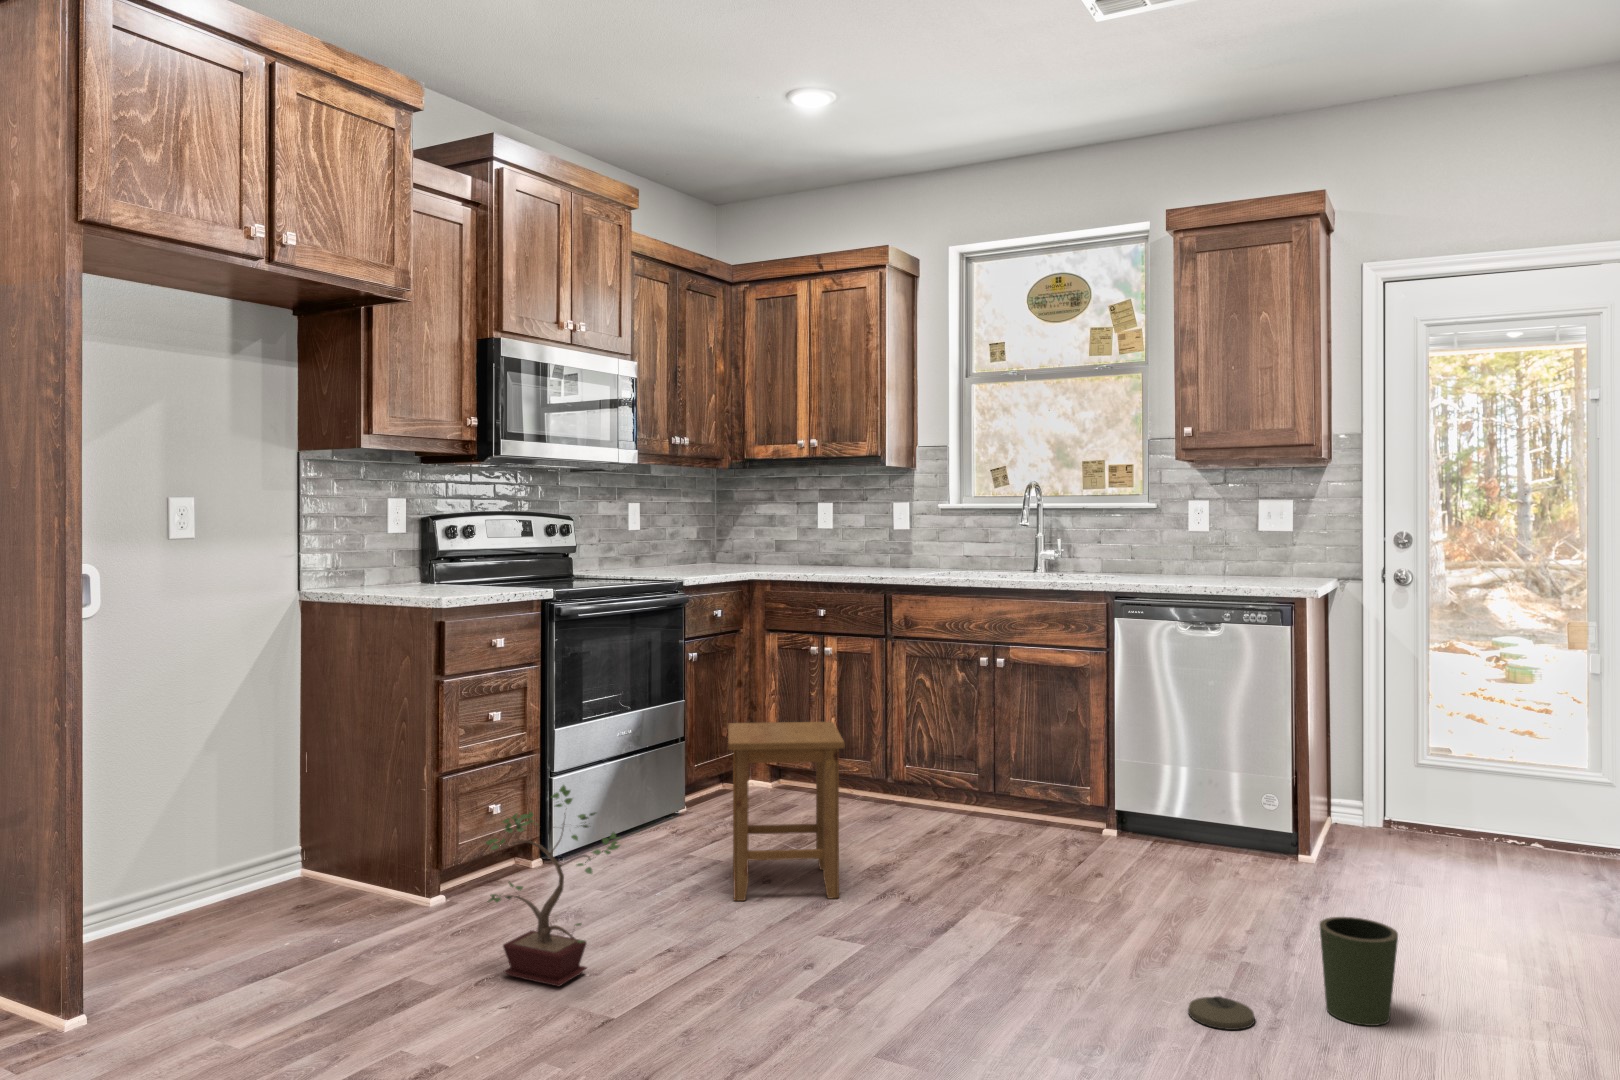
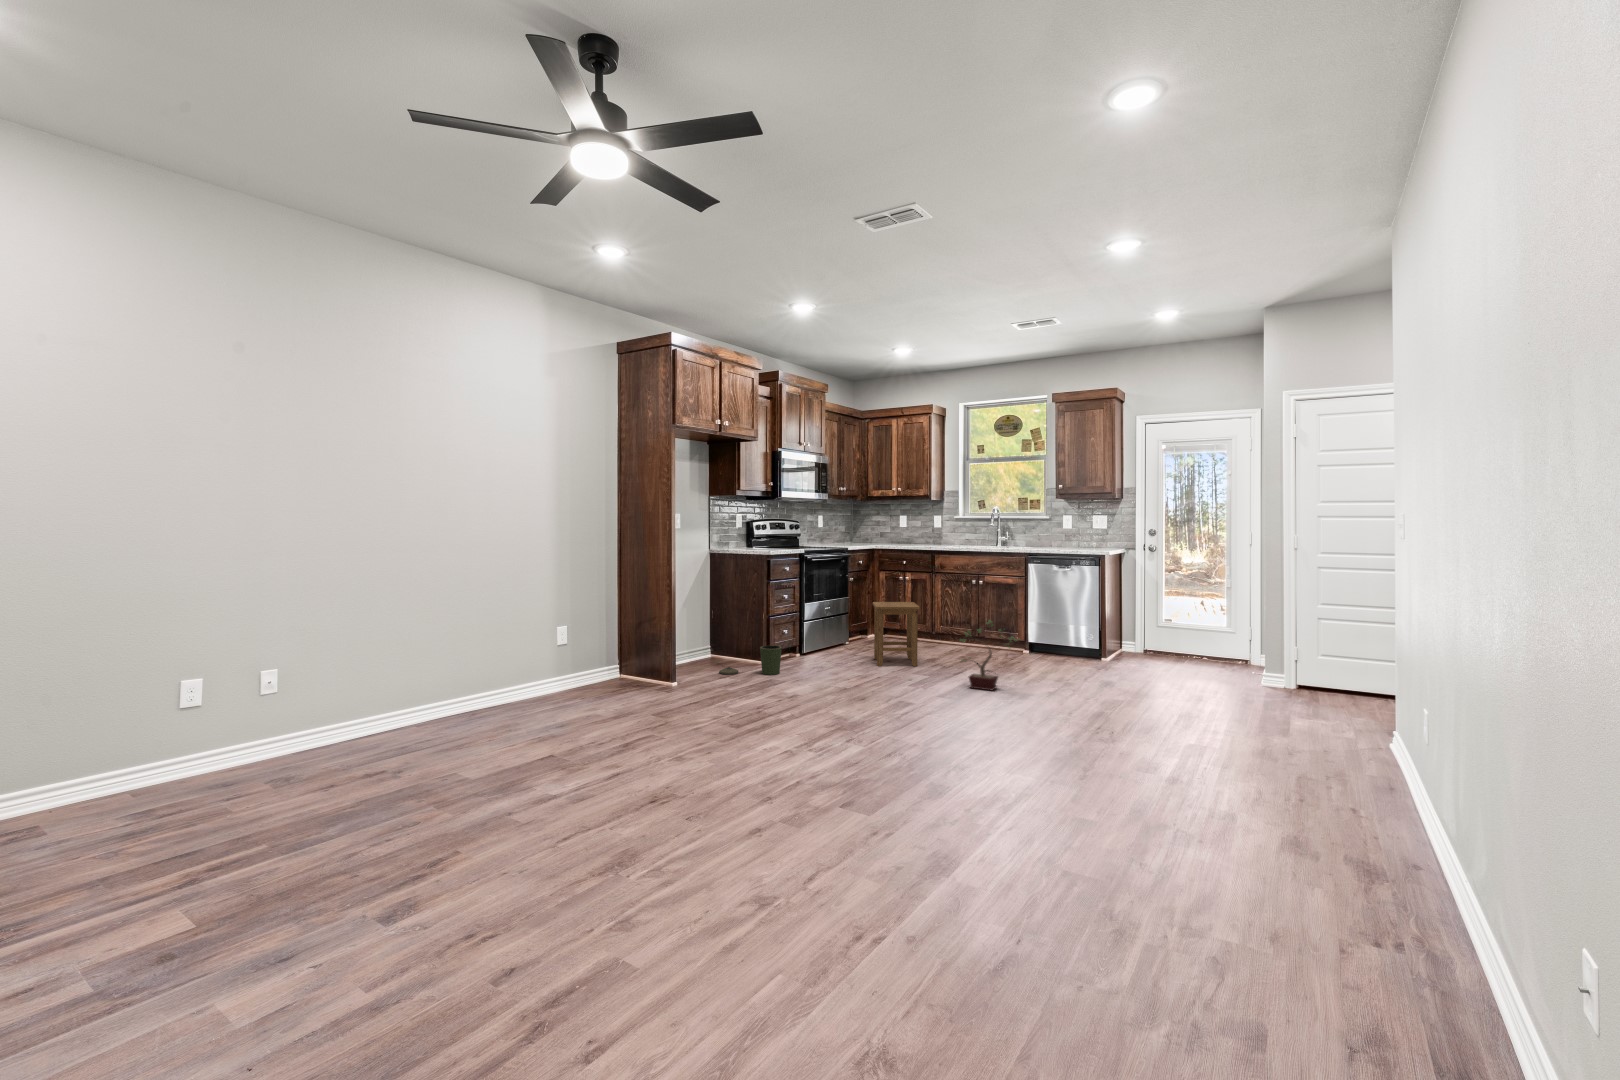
potted plant: present [486,785,620,987] -> present [961,620,1016,690]
trash can: present [1188,917,1398,1030] -> present [719,646,782,675]

